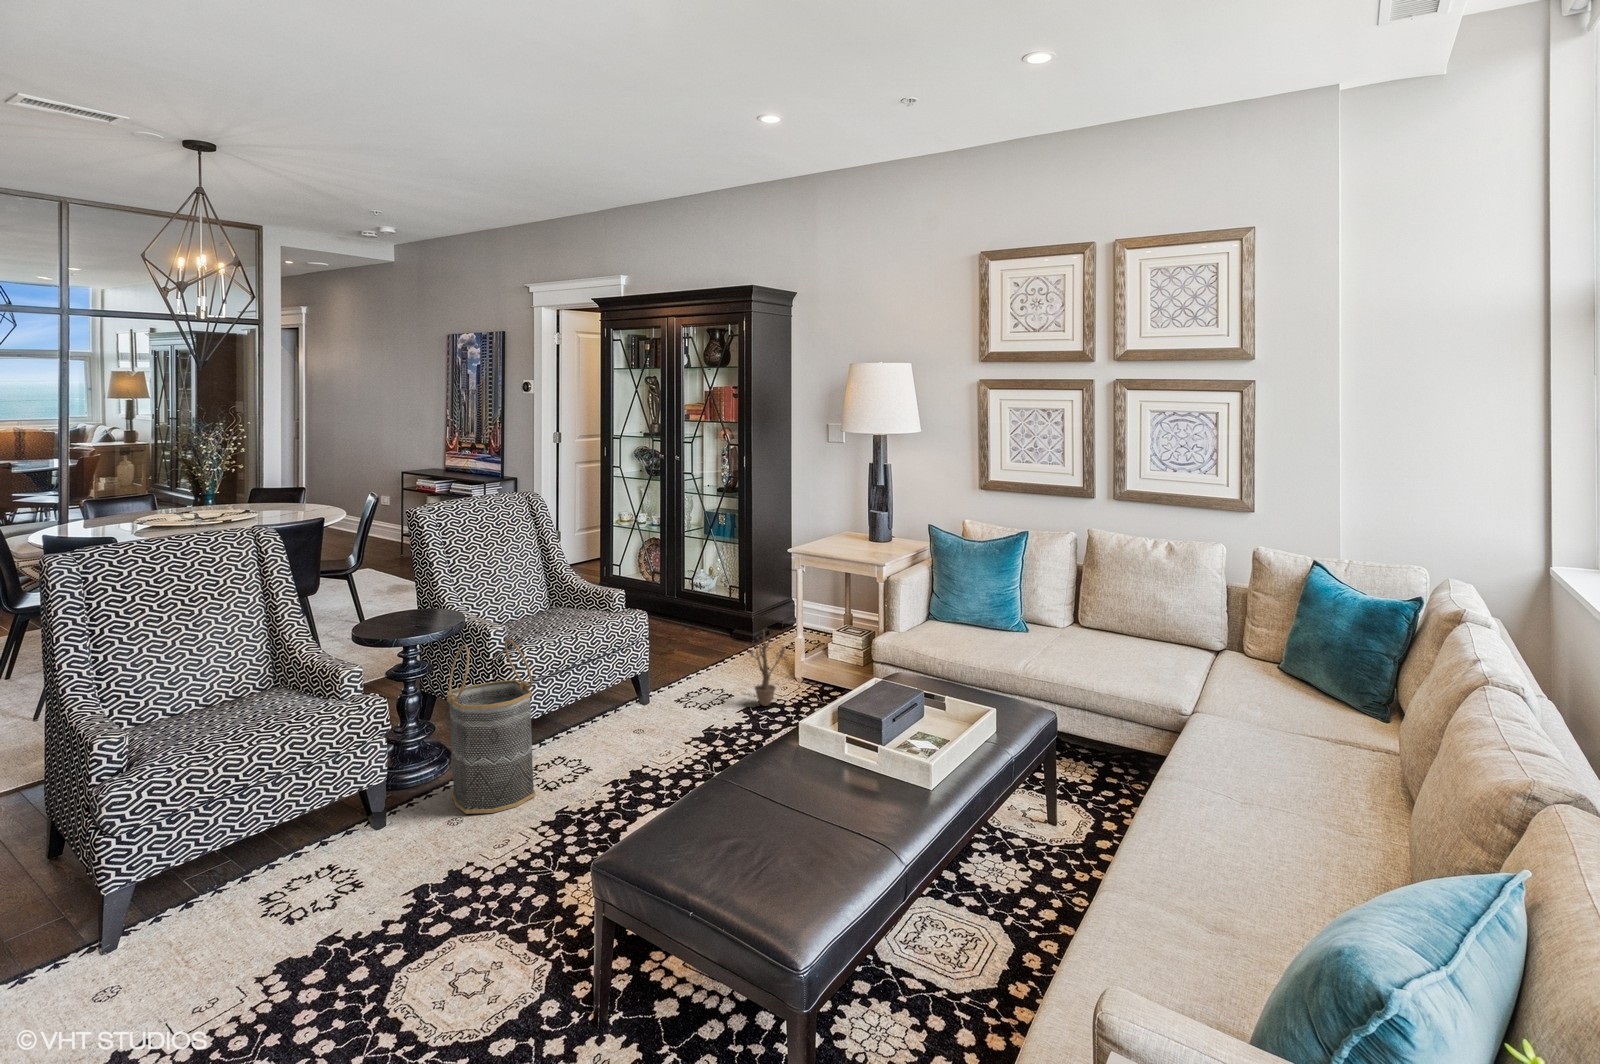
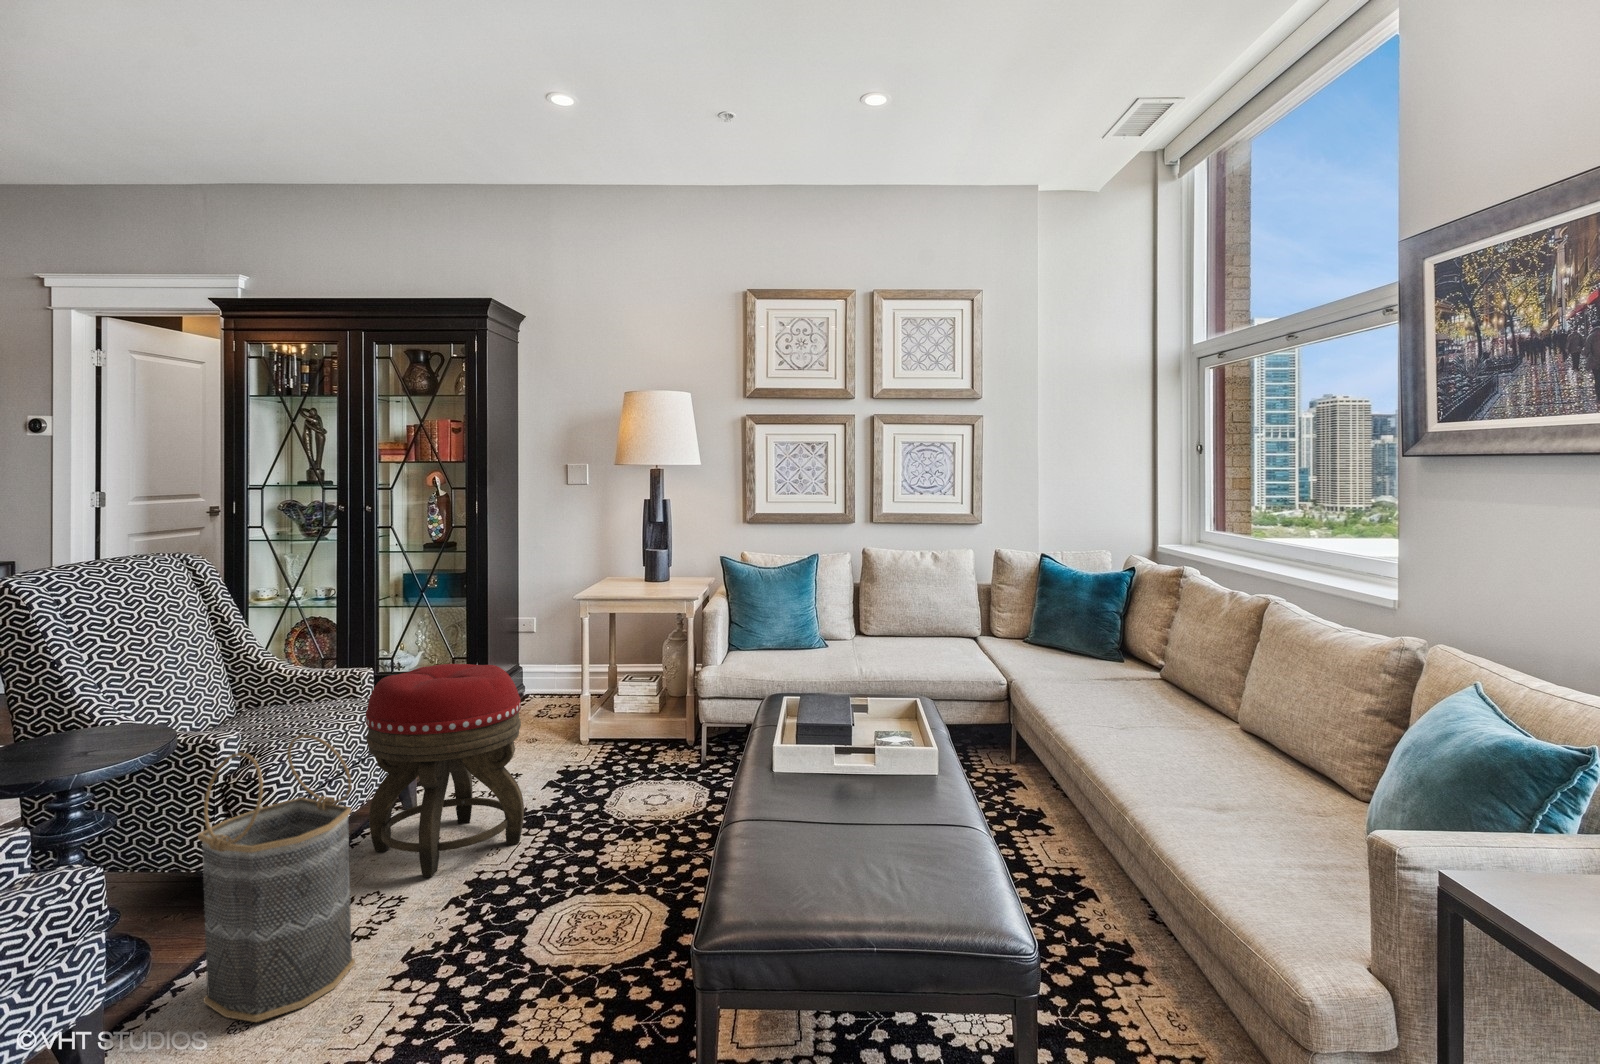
footstool: none [589,597,699,752] -> present [366,664,524,877]
decorative plant: present [744,630,786,706] -> none [535,691,602,785]

